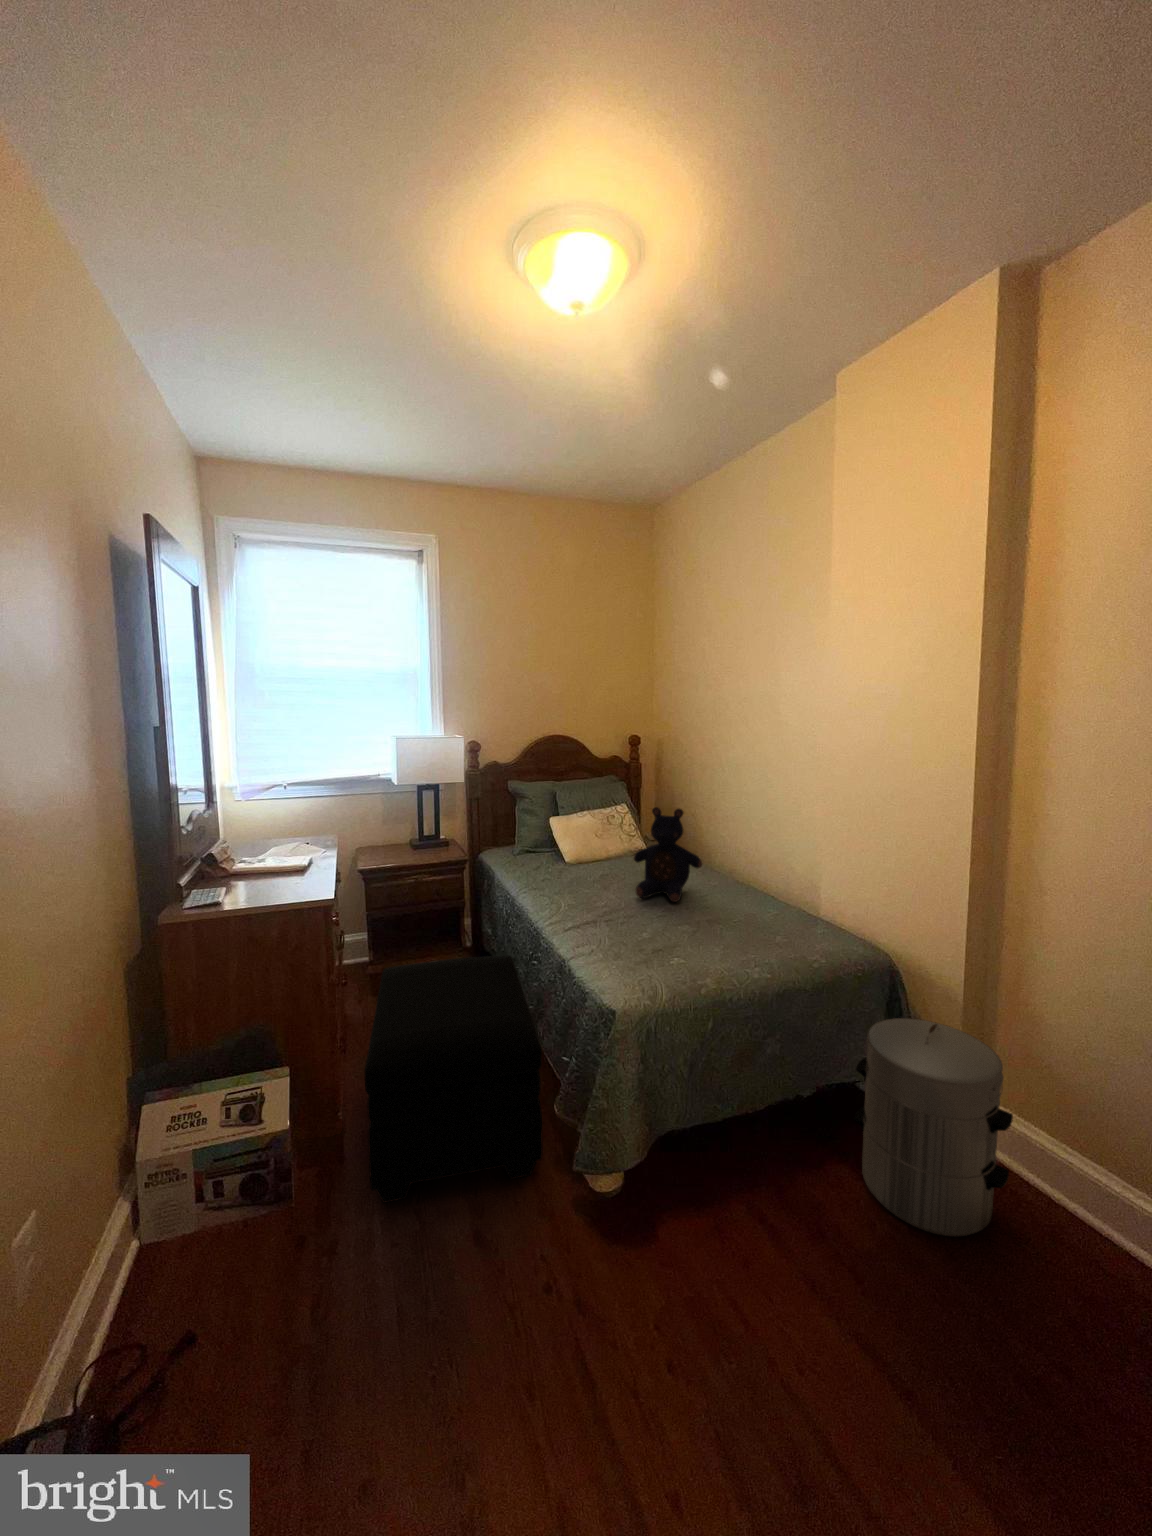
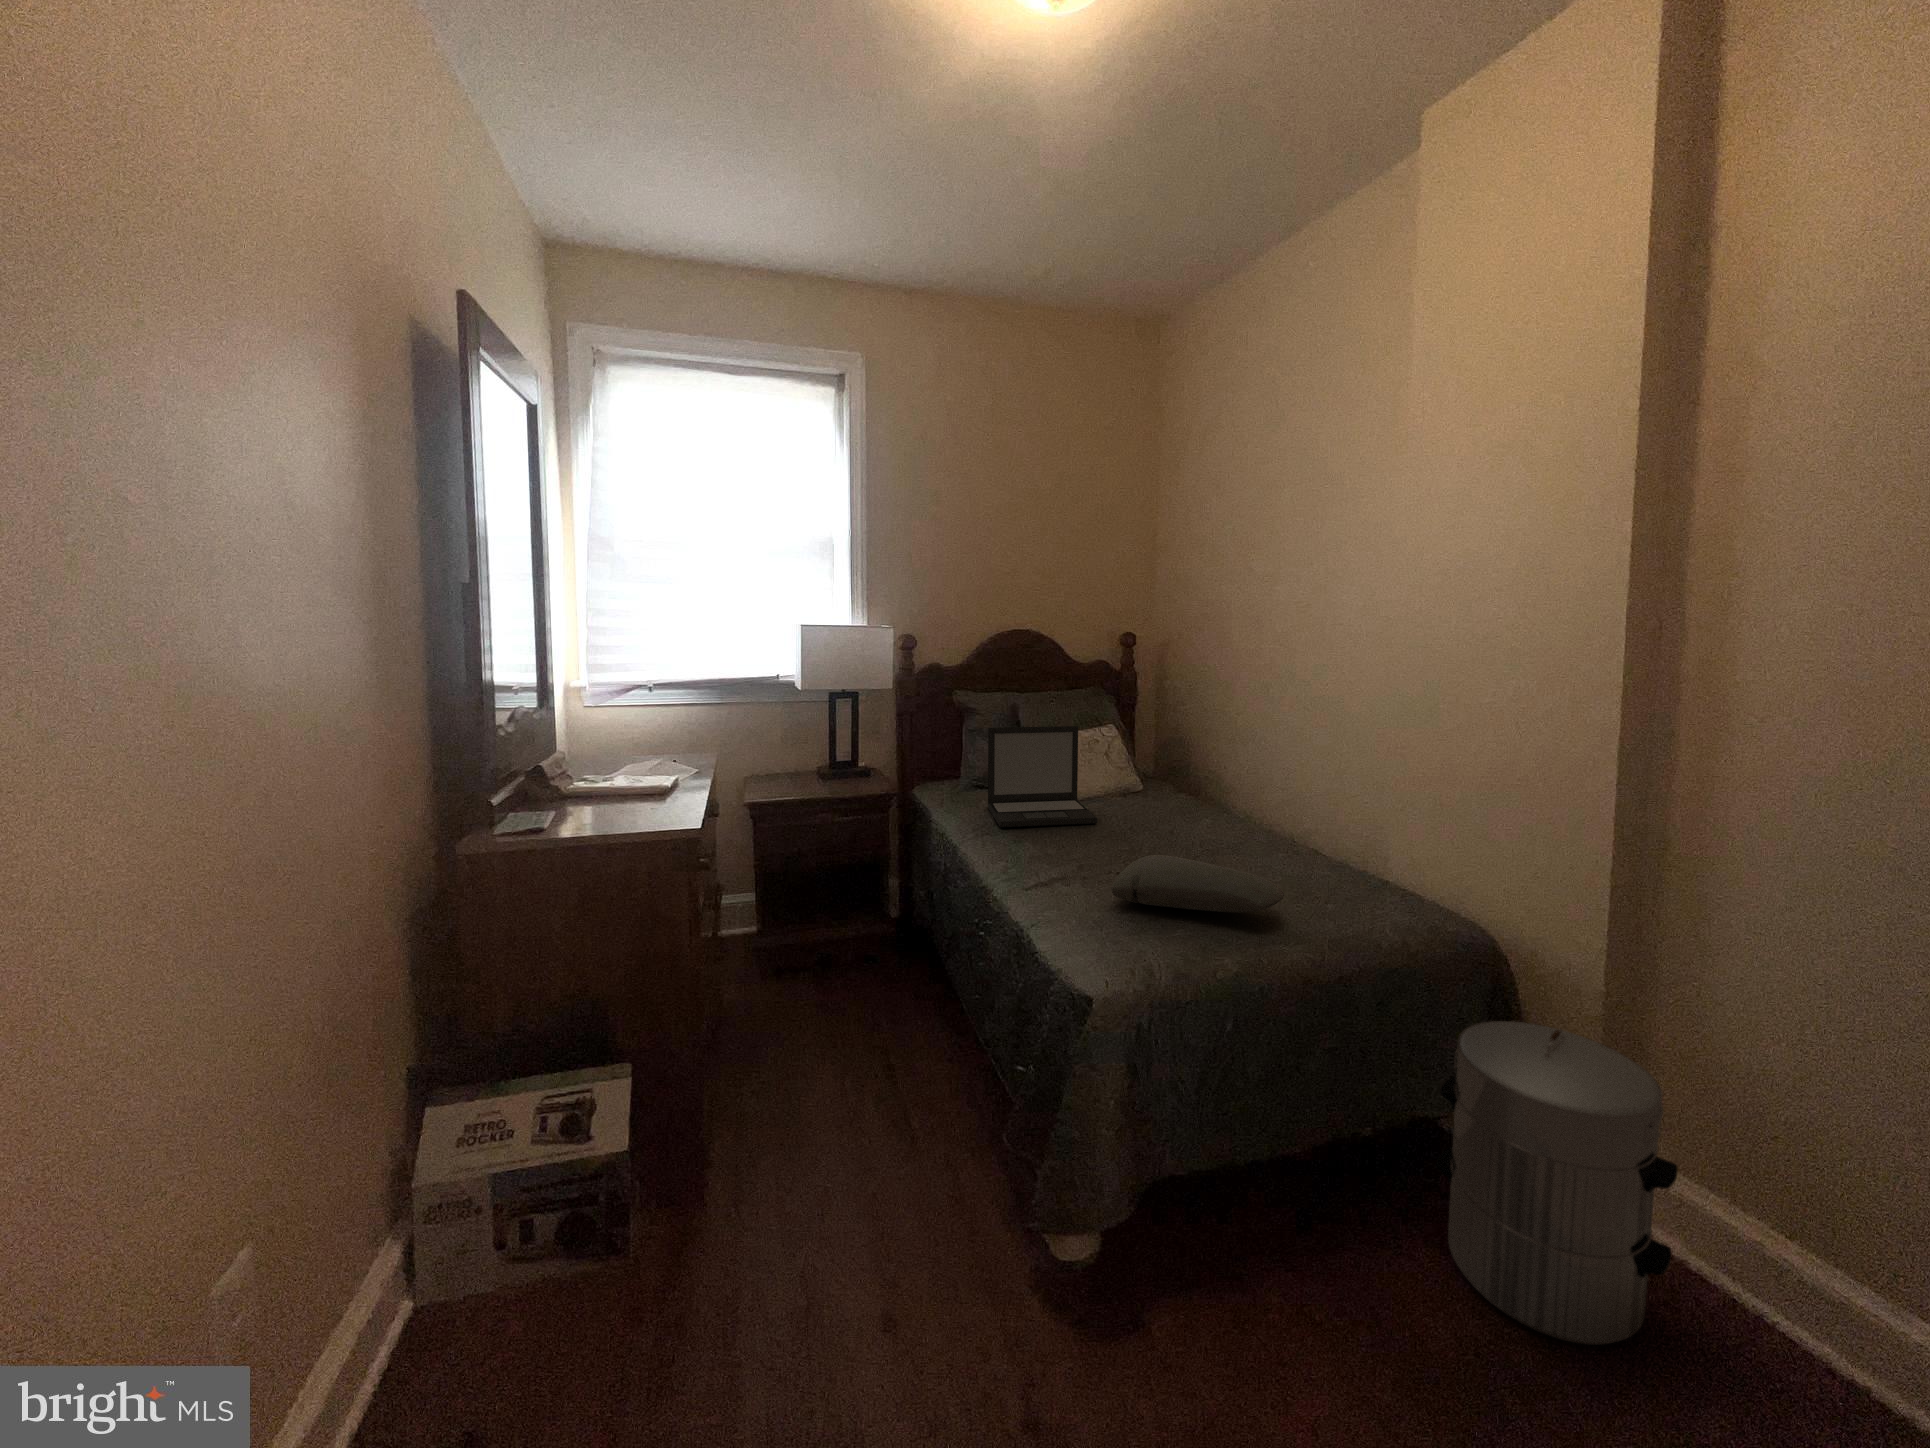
teddy bear: present [634,807,702,902] -> none [1122,722,1218,853]
laptop: none [536,808,617,885] -> present [988,726,1098,827]
pillow: none [627,906,748,947] -> present [1111,855,1284,912]
ottoman: present [364,955,543,1202] -> none [735,922,988,1262]

